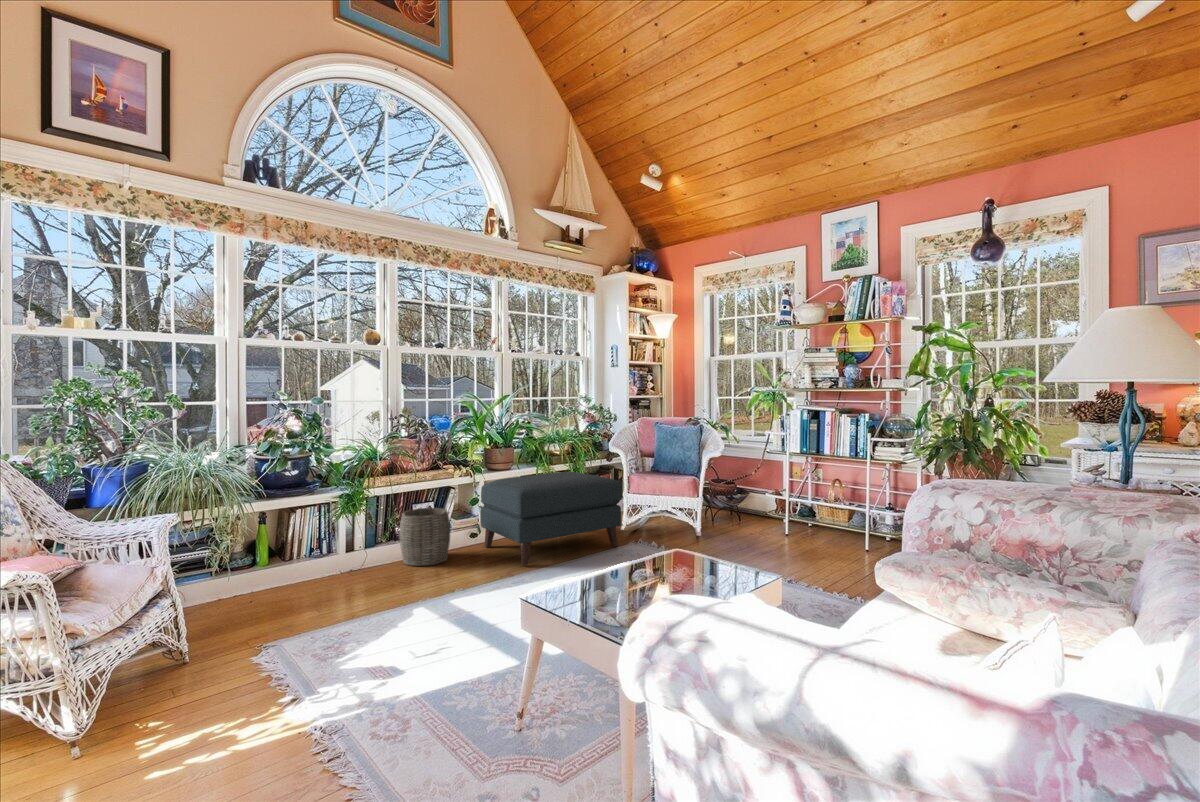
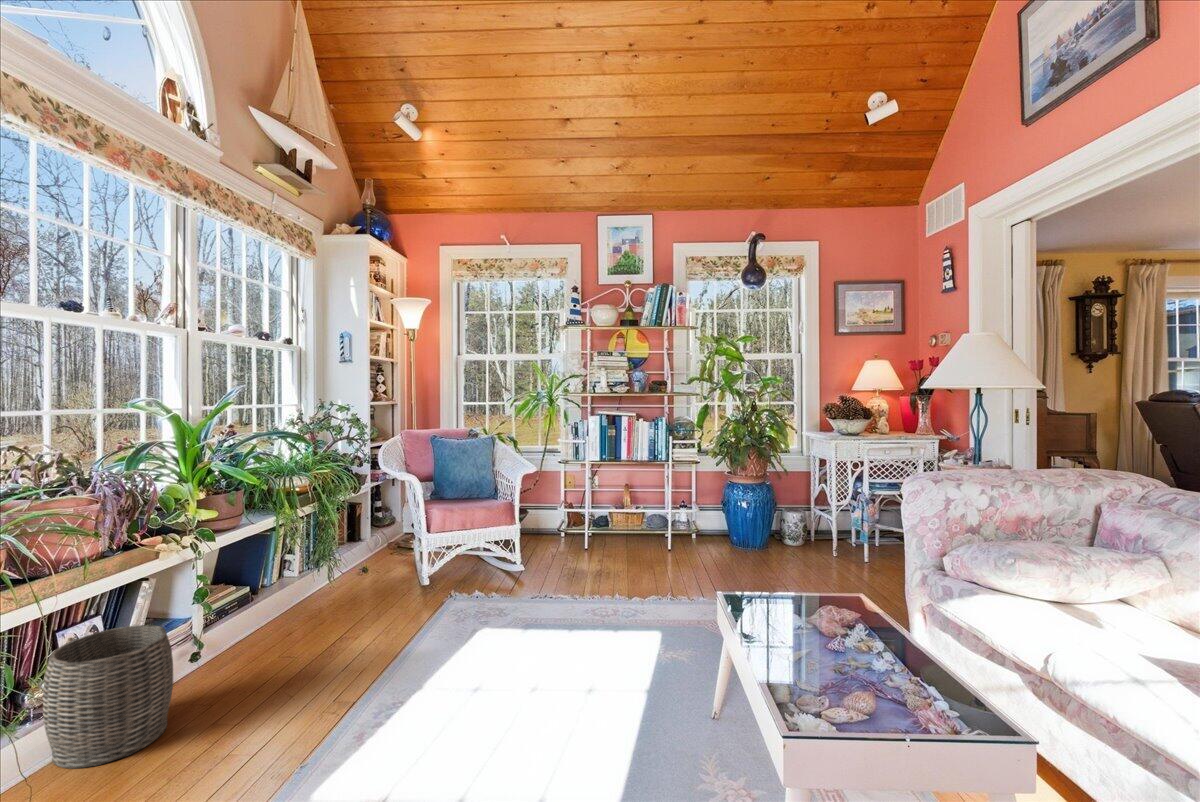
ottoman: present [480,472,622,566] -> none [210,516,446,686]

